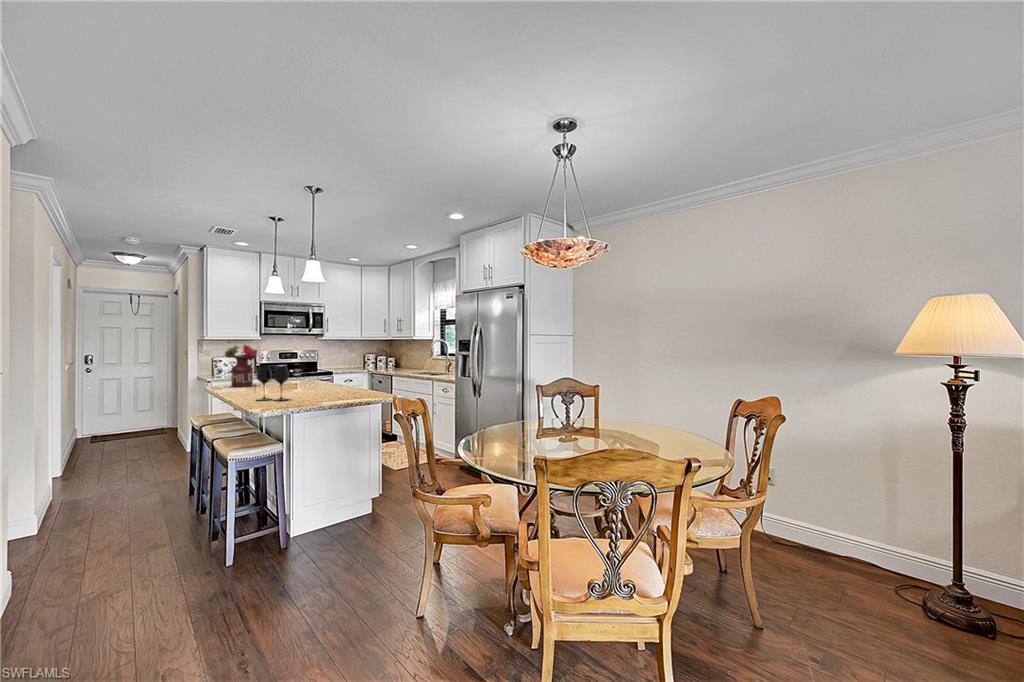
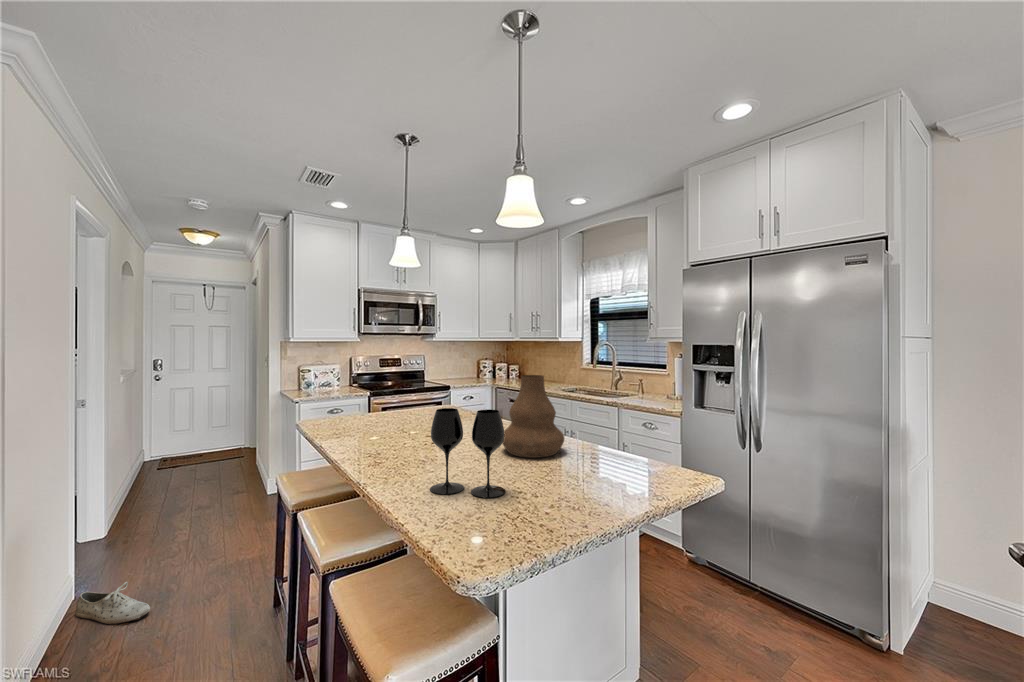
flower arrangement: present [225,345,257,387] -> none [332,352,386,427]
vase: none [307,355,341,393] -> present [503,375,564,458]
shoe: none [61,484,110,506] -> present [75,582,150,626]

